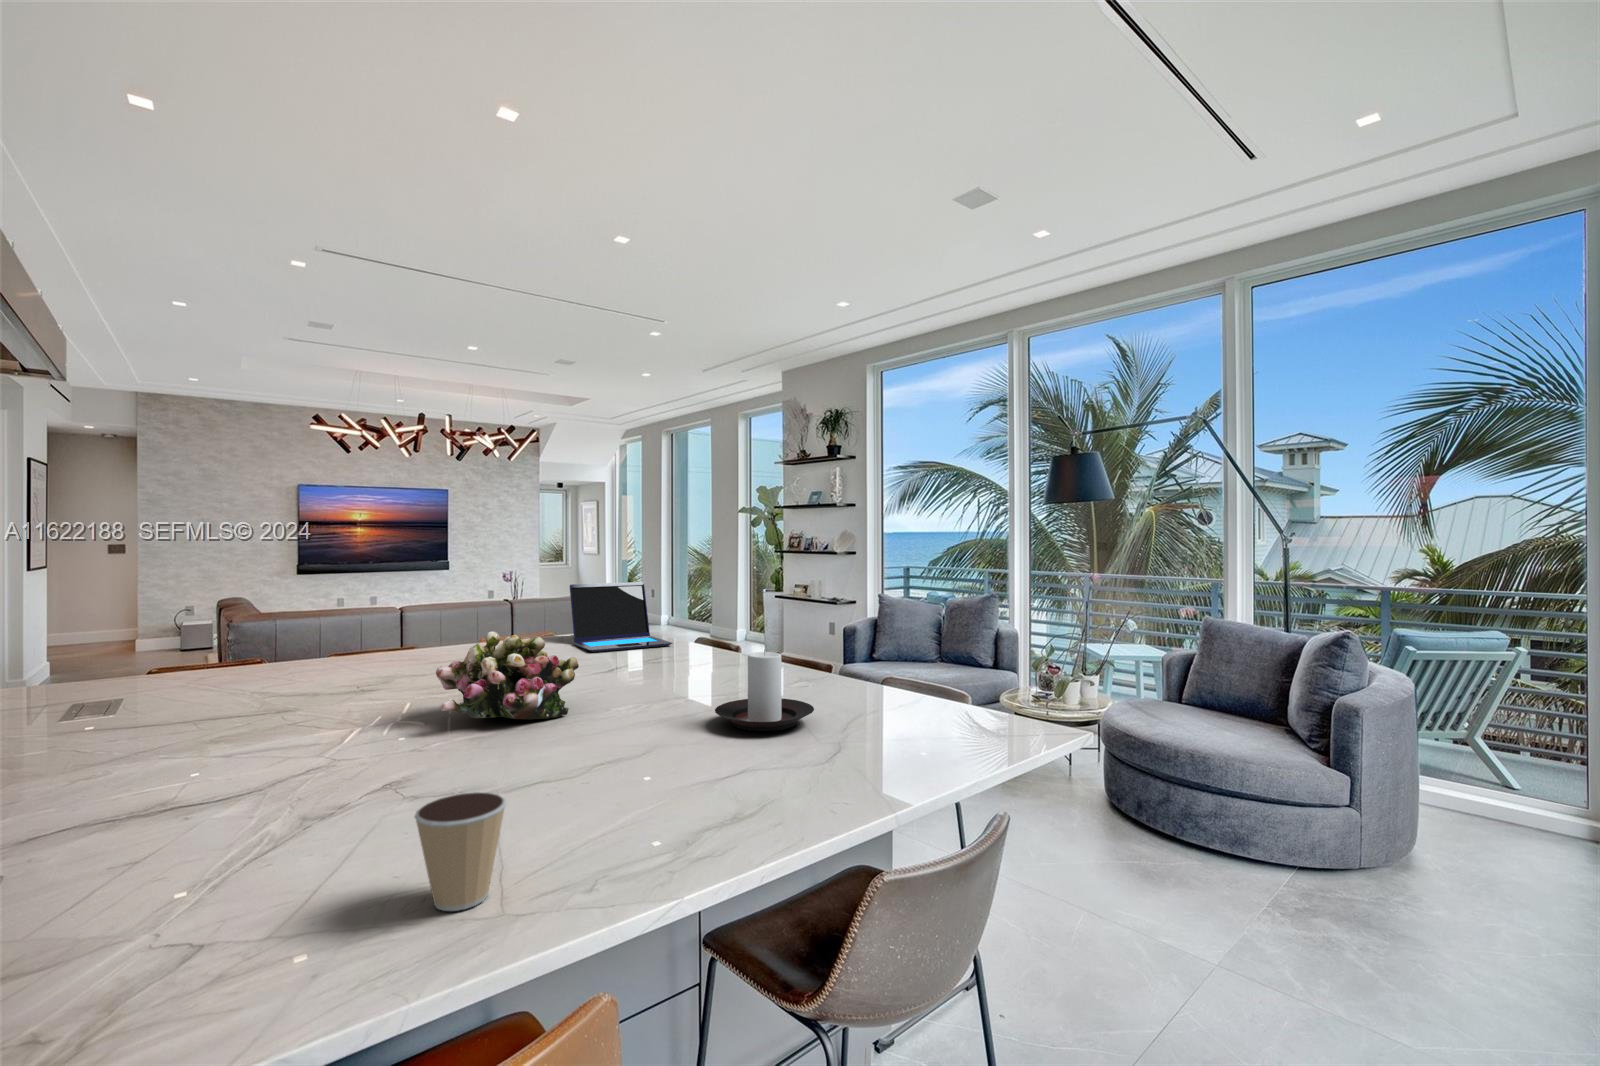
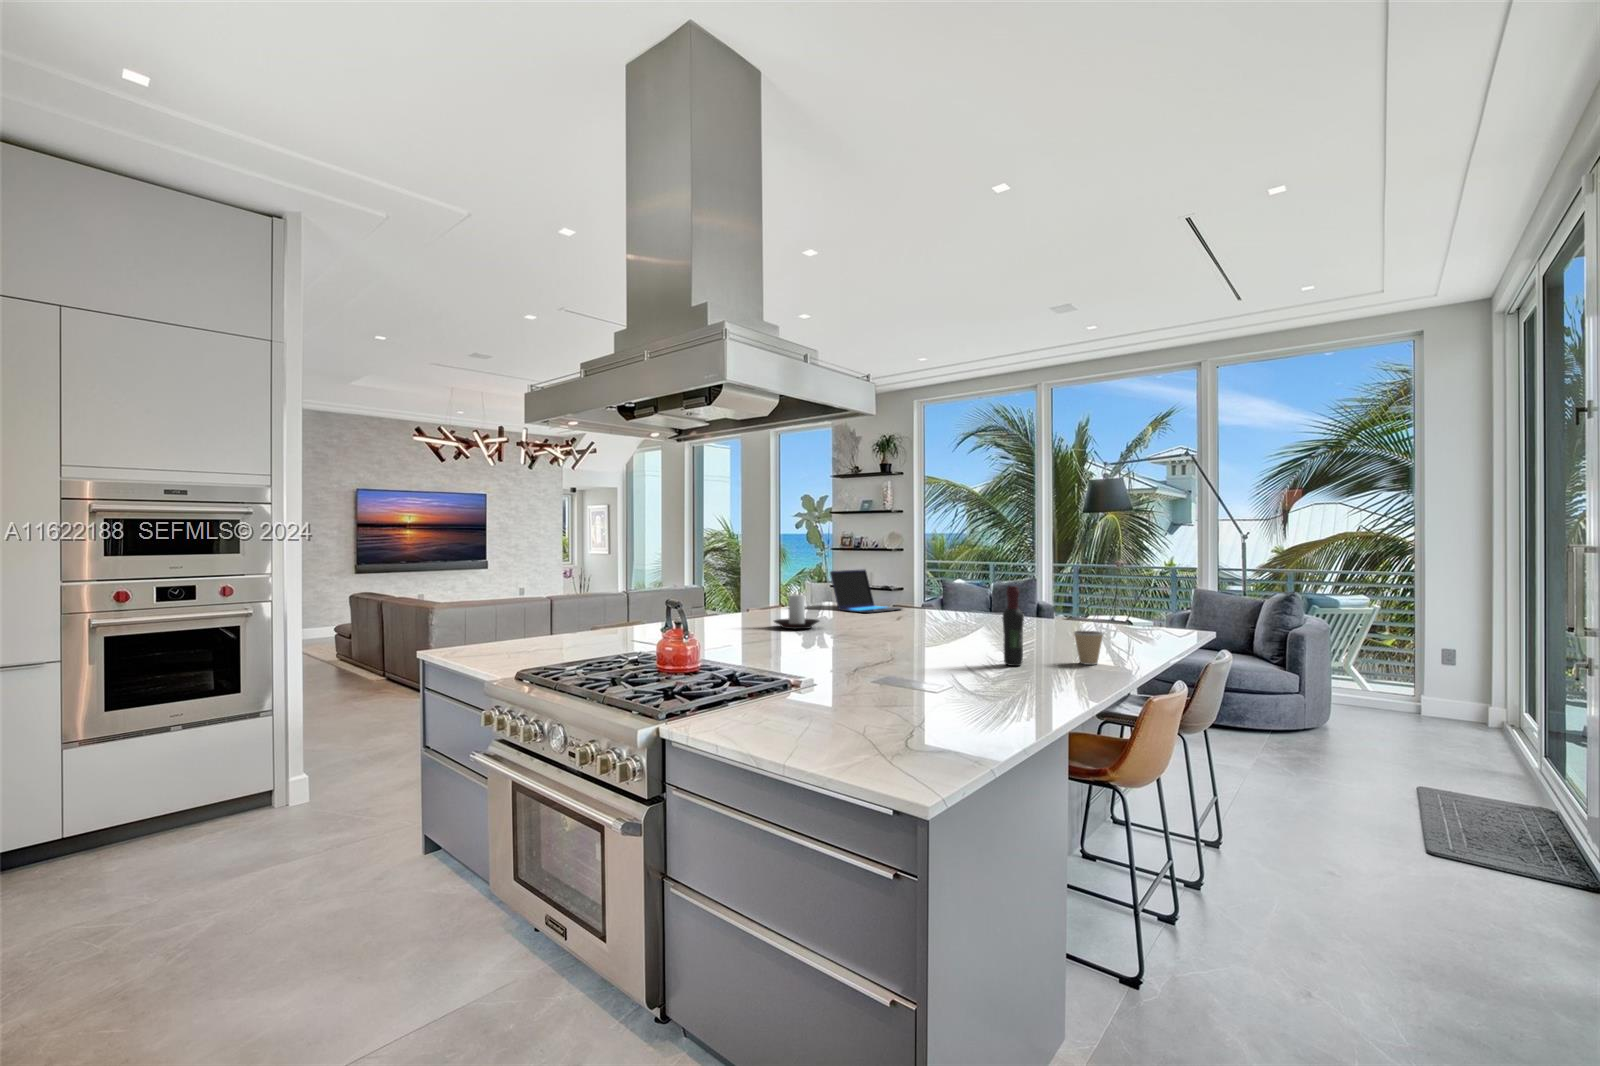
flower arrangement: present [436,632,579,719] -> none [896,590,962,633]
candle holder: present [715,650,814,731] -> present [774,594,819,629]
wine bottle: none [201,663,275,903] -> present [1002,586,1024,666]

